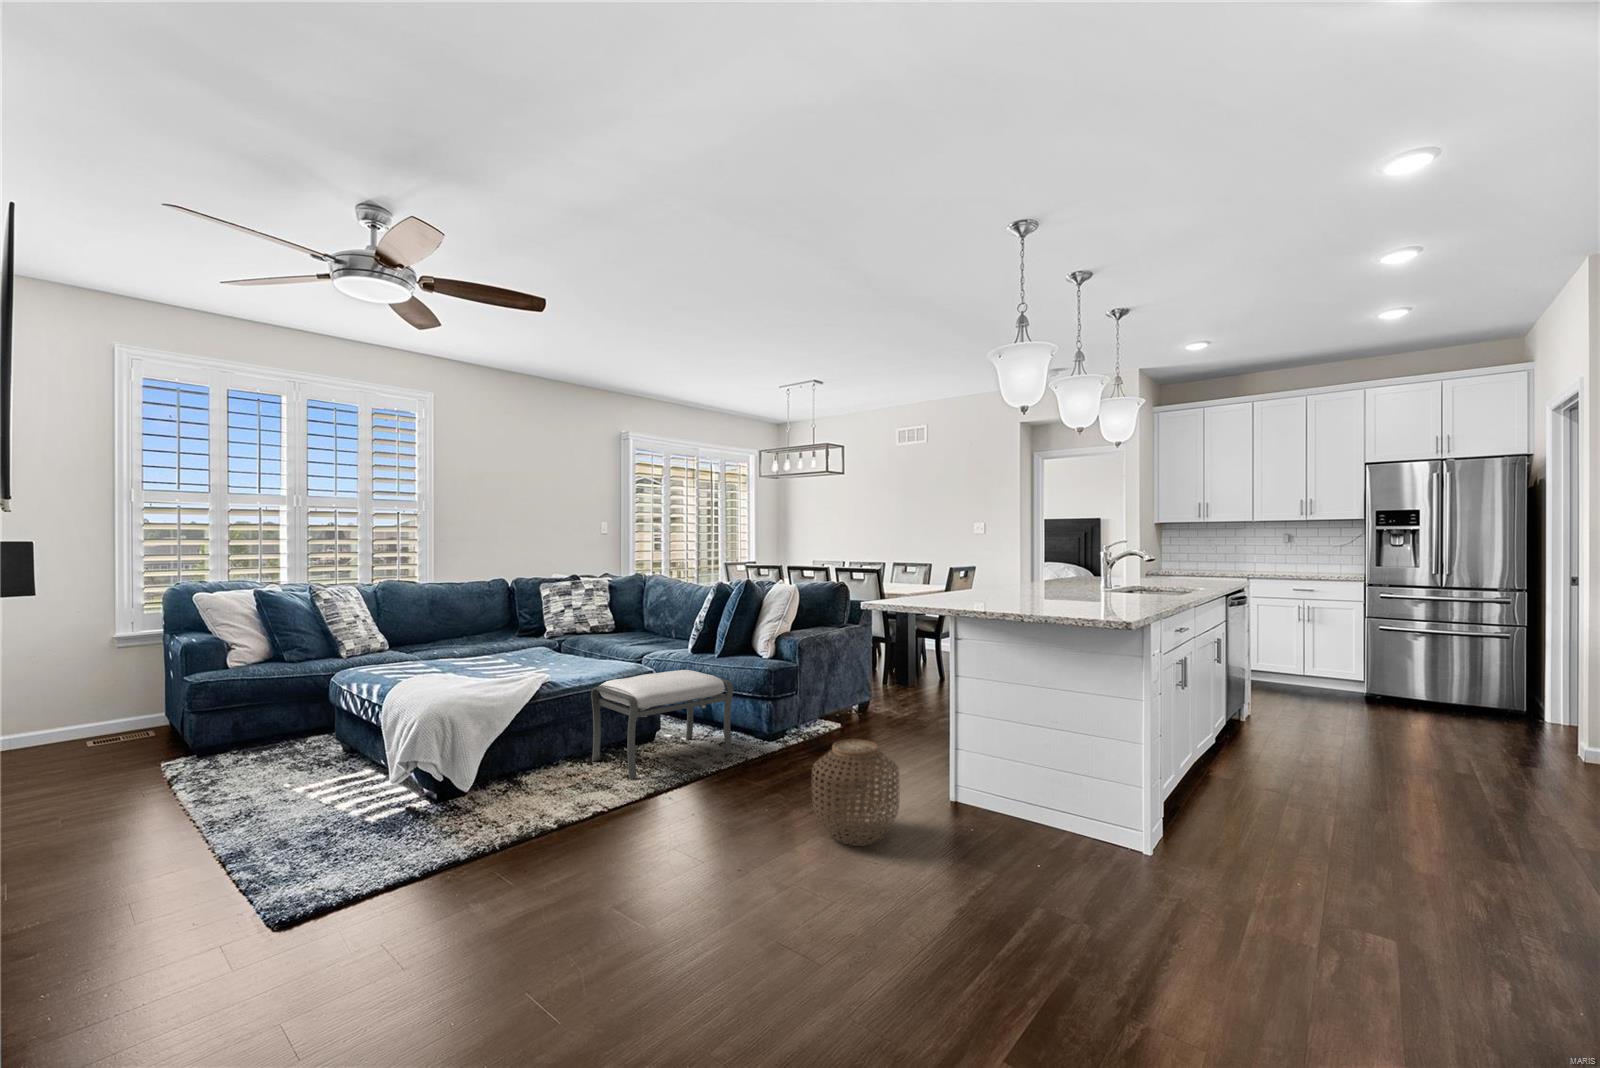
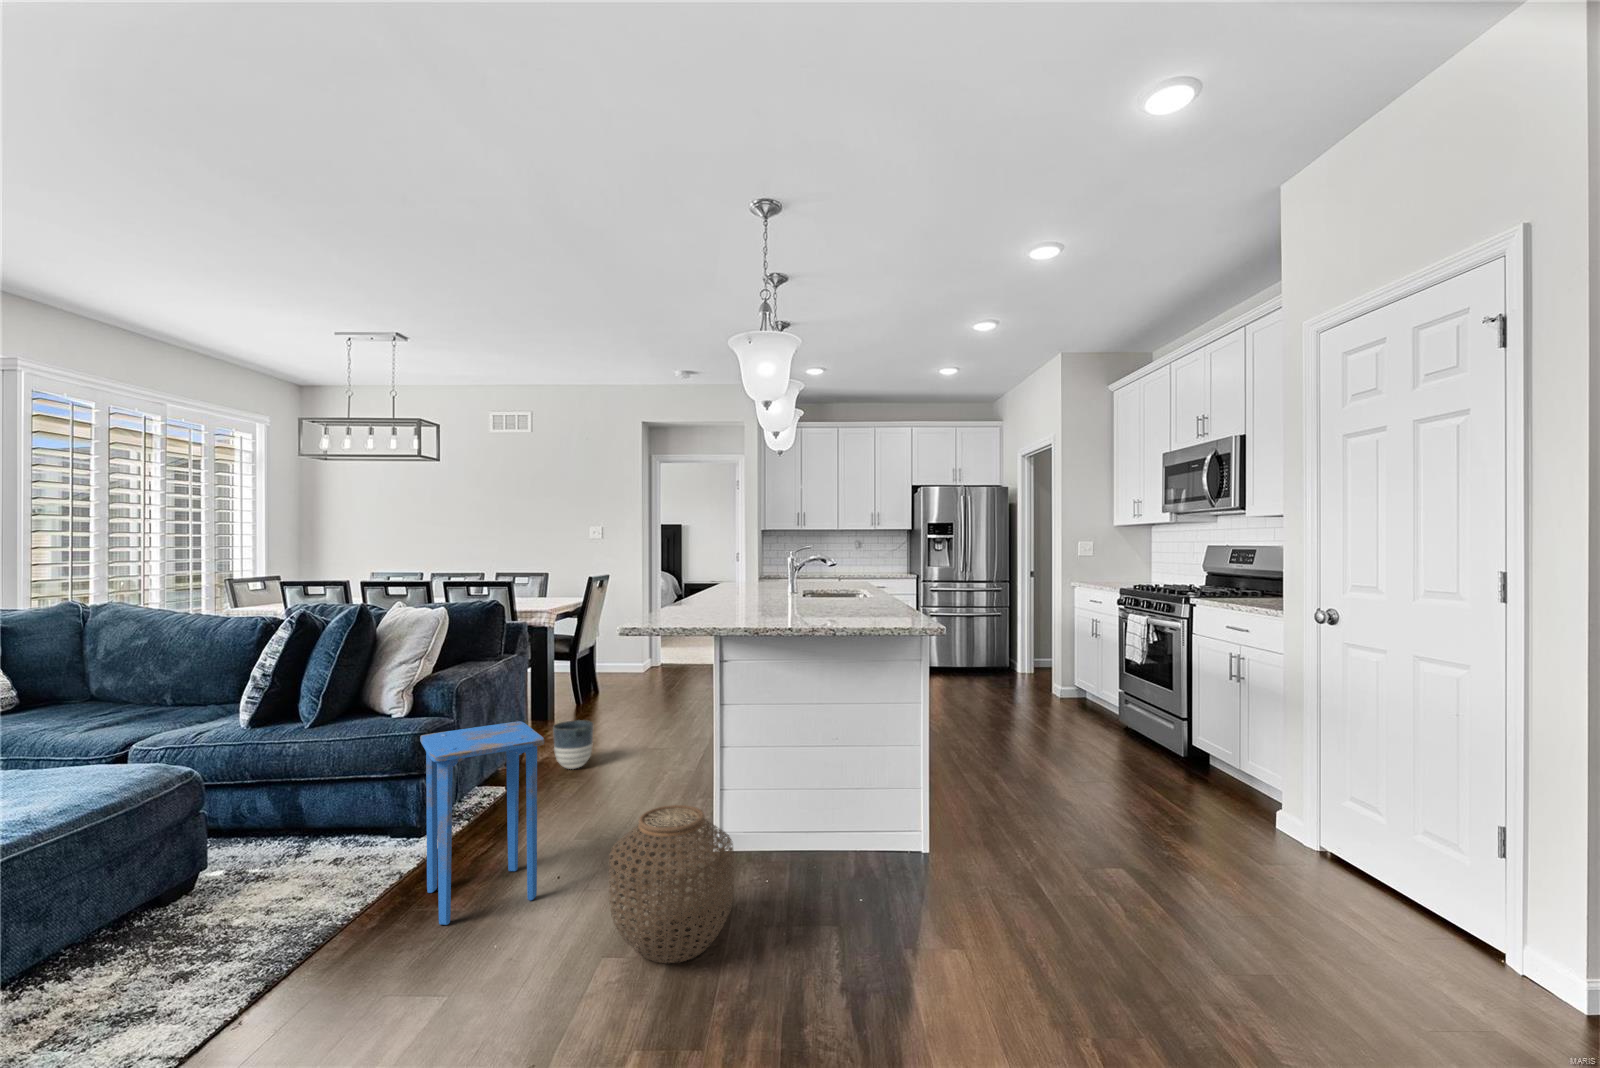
side table: none [740,669,812,790] -> present [420,721,544,925]
ottoman: present [591,670,733,779] -> none [60,754,371,981]
planter: none [884,683,915,721] -> present [553,720,593,769]

